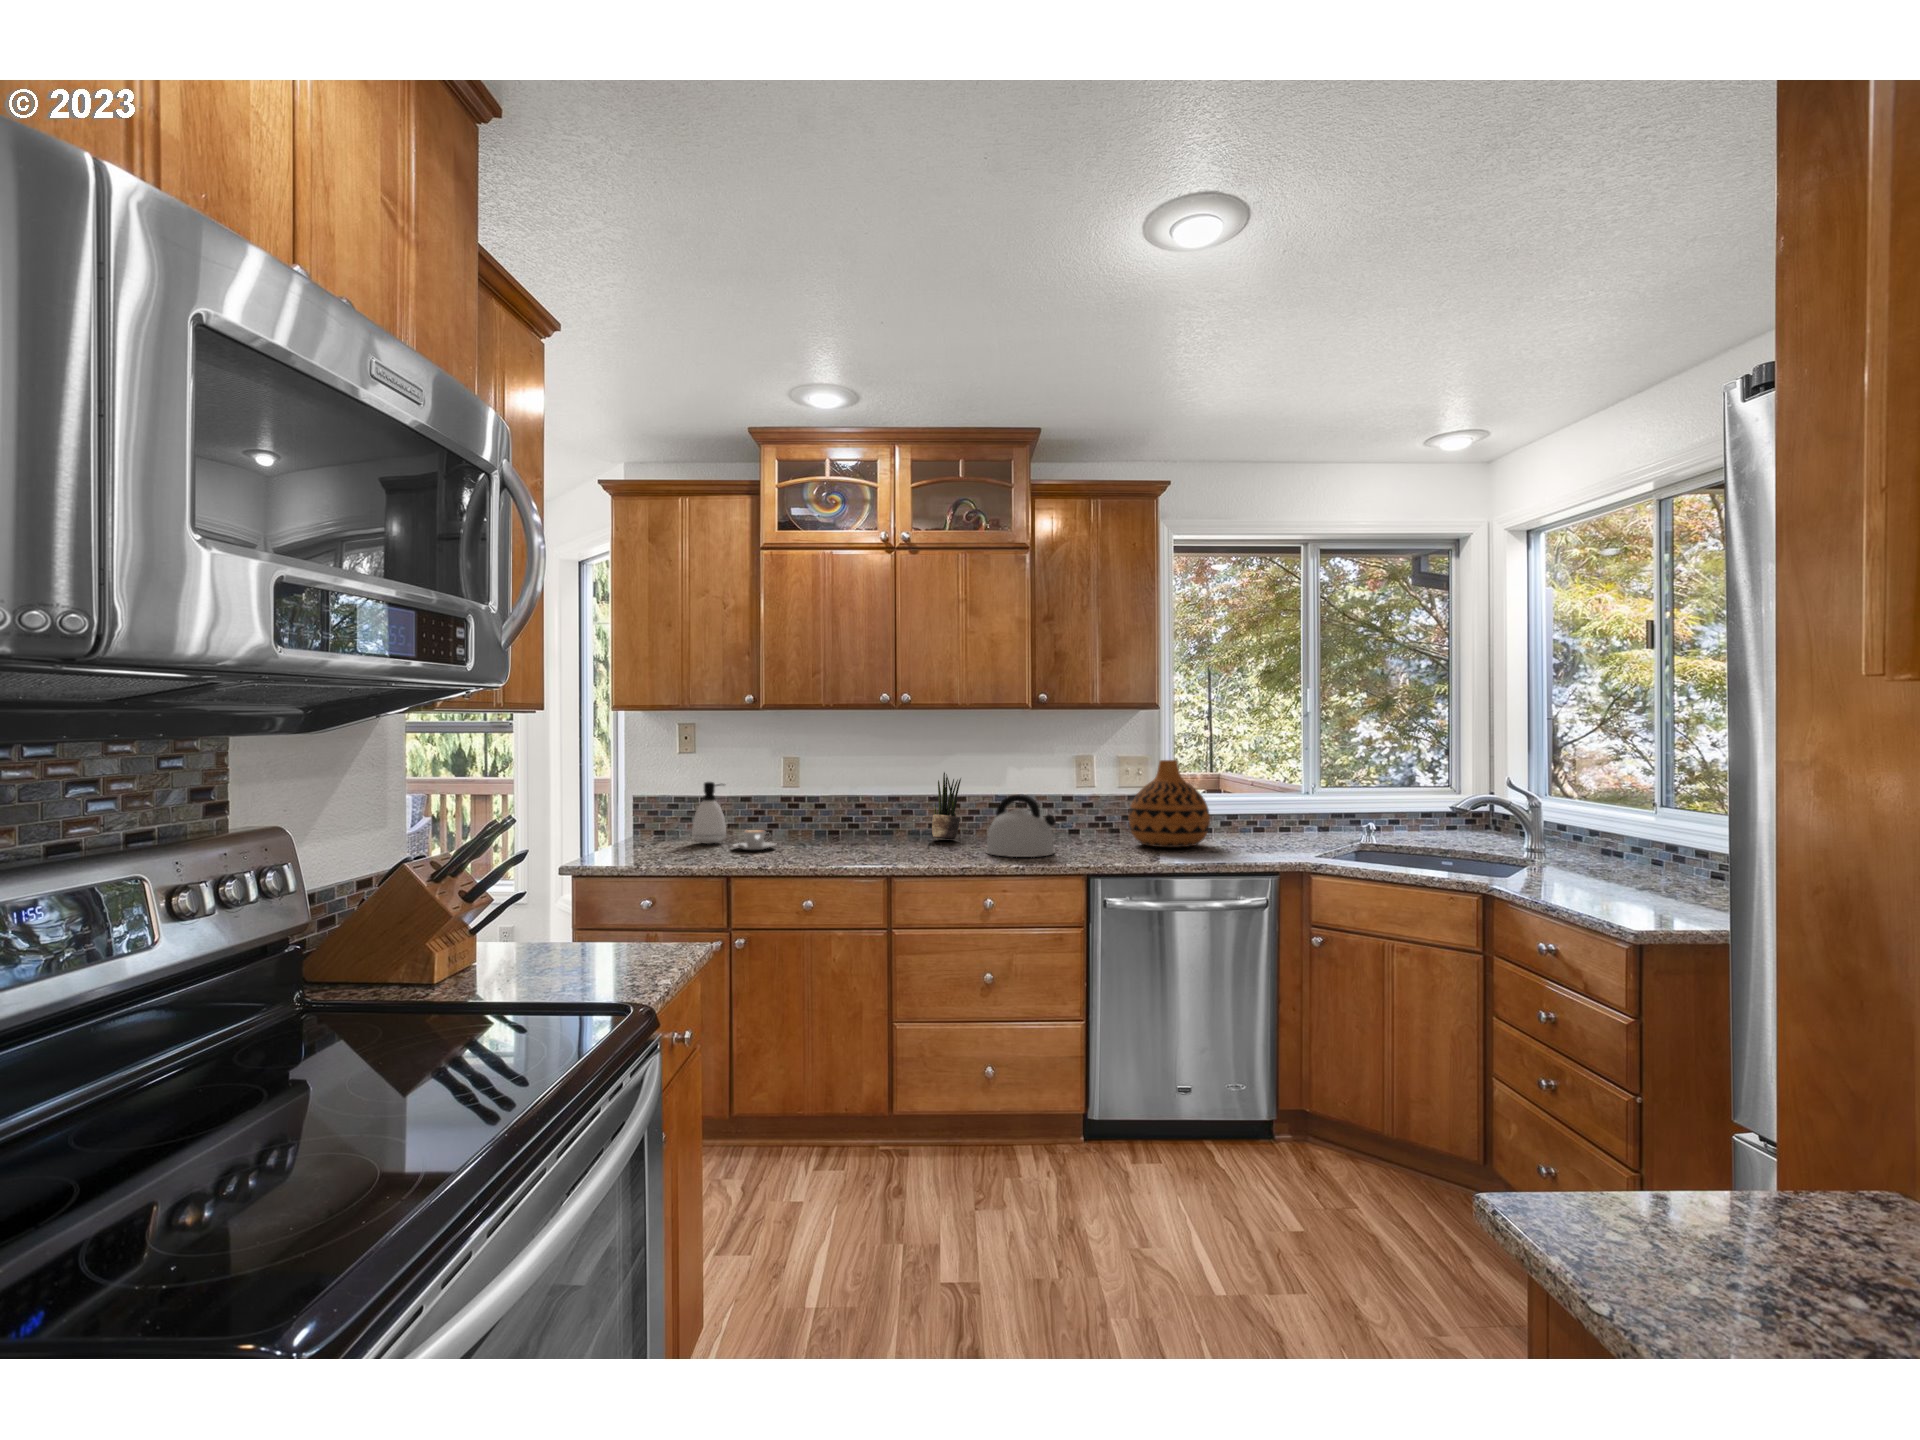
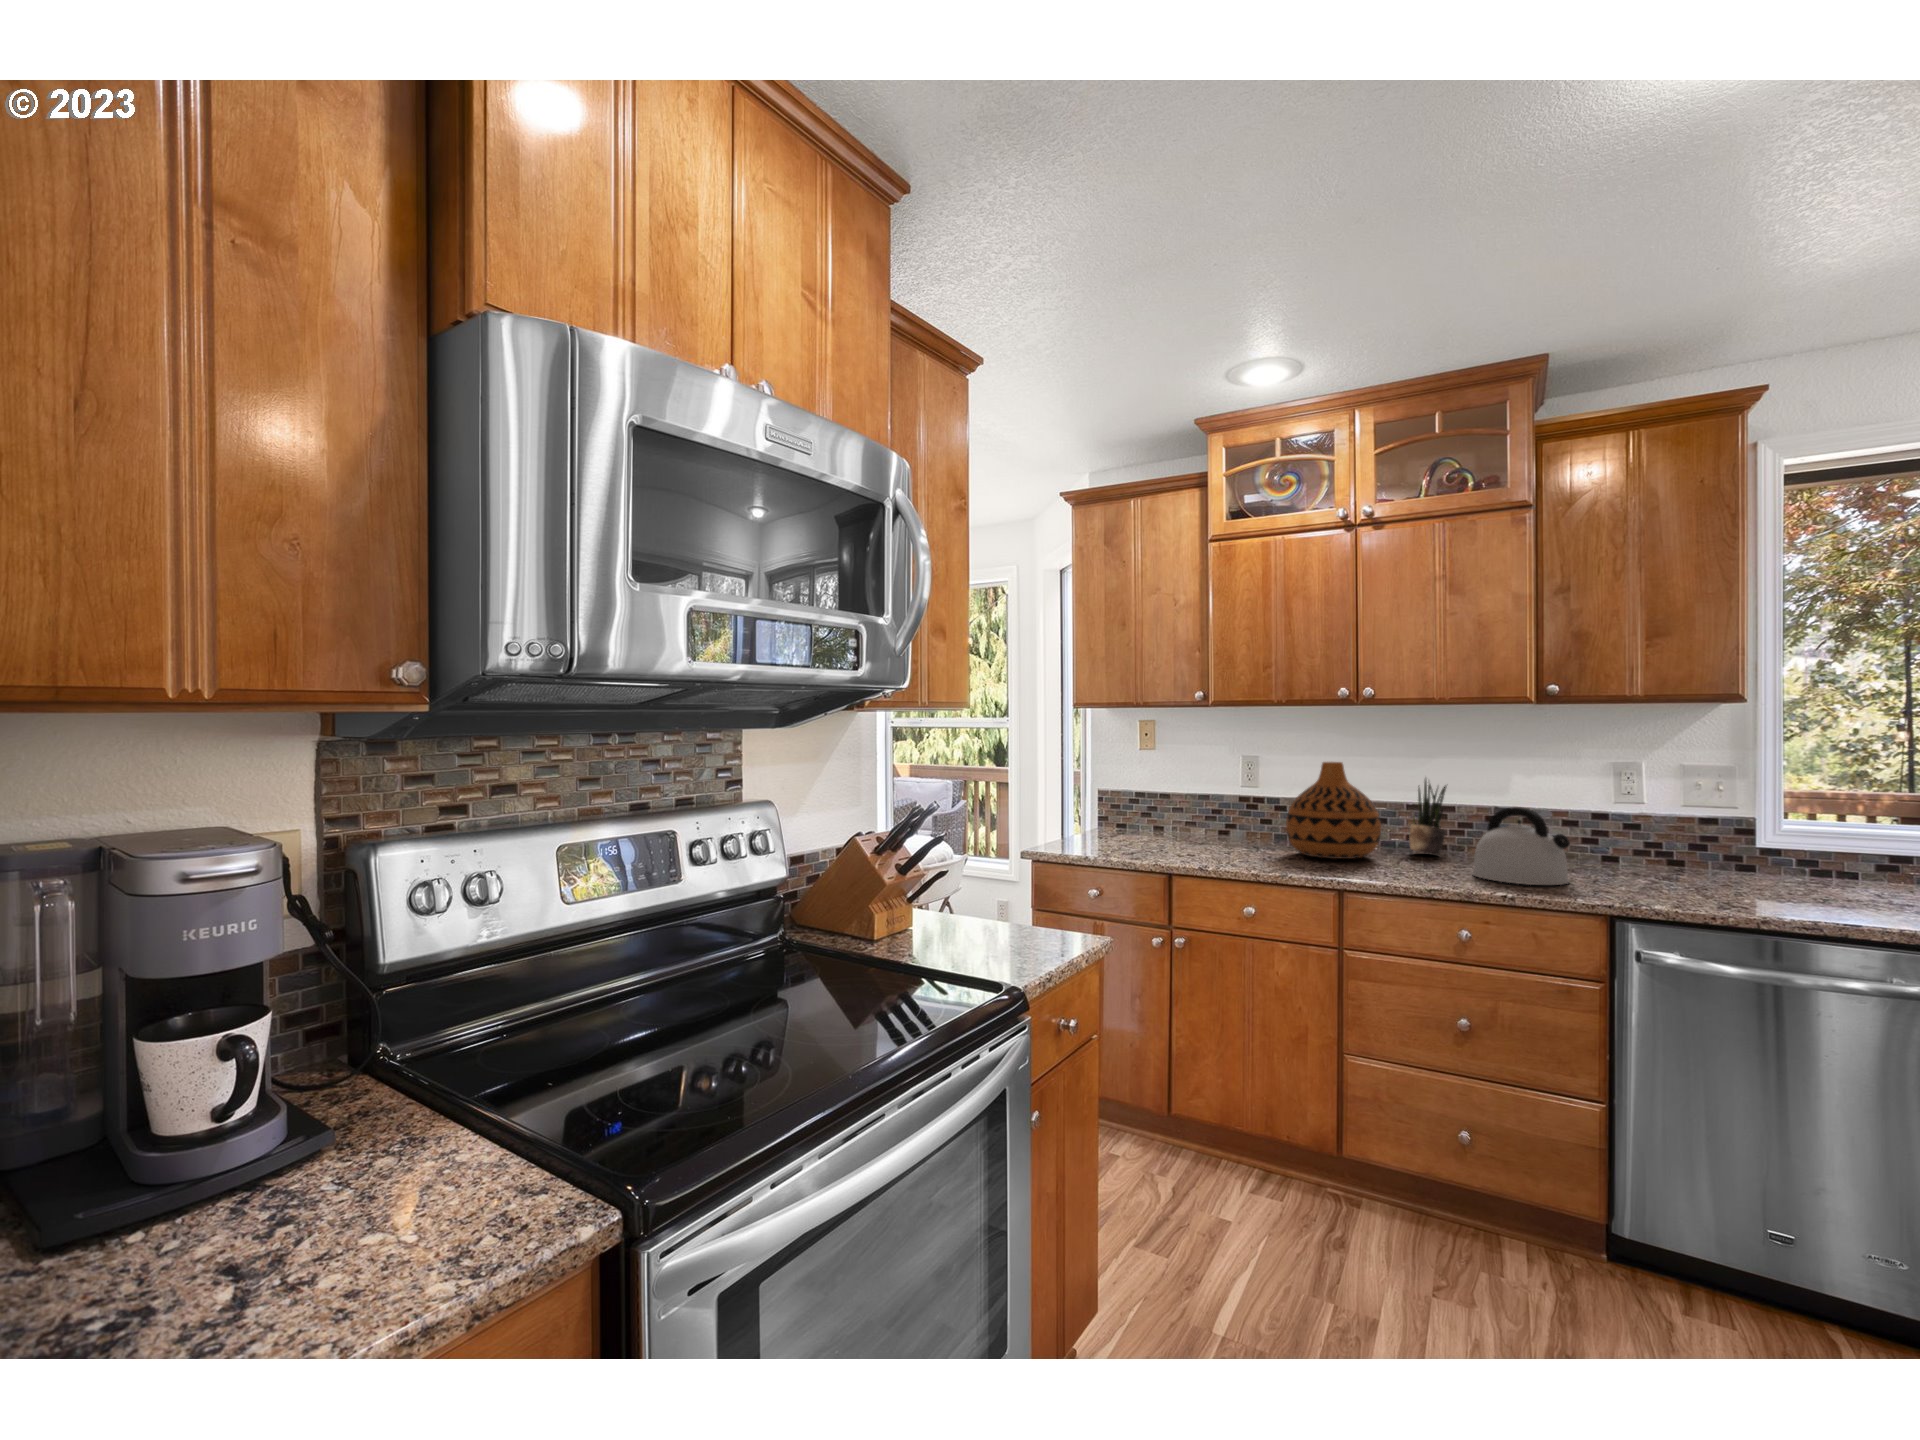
vase: present [1128,760,1210,847] -> present [1286,762,1381,859]
soap dispenser: present [692,782,726,844] -> none [1147,778,1180,839]
coffee cup: present [733,830,776,850] -> none [1181,829,1227,849]

